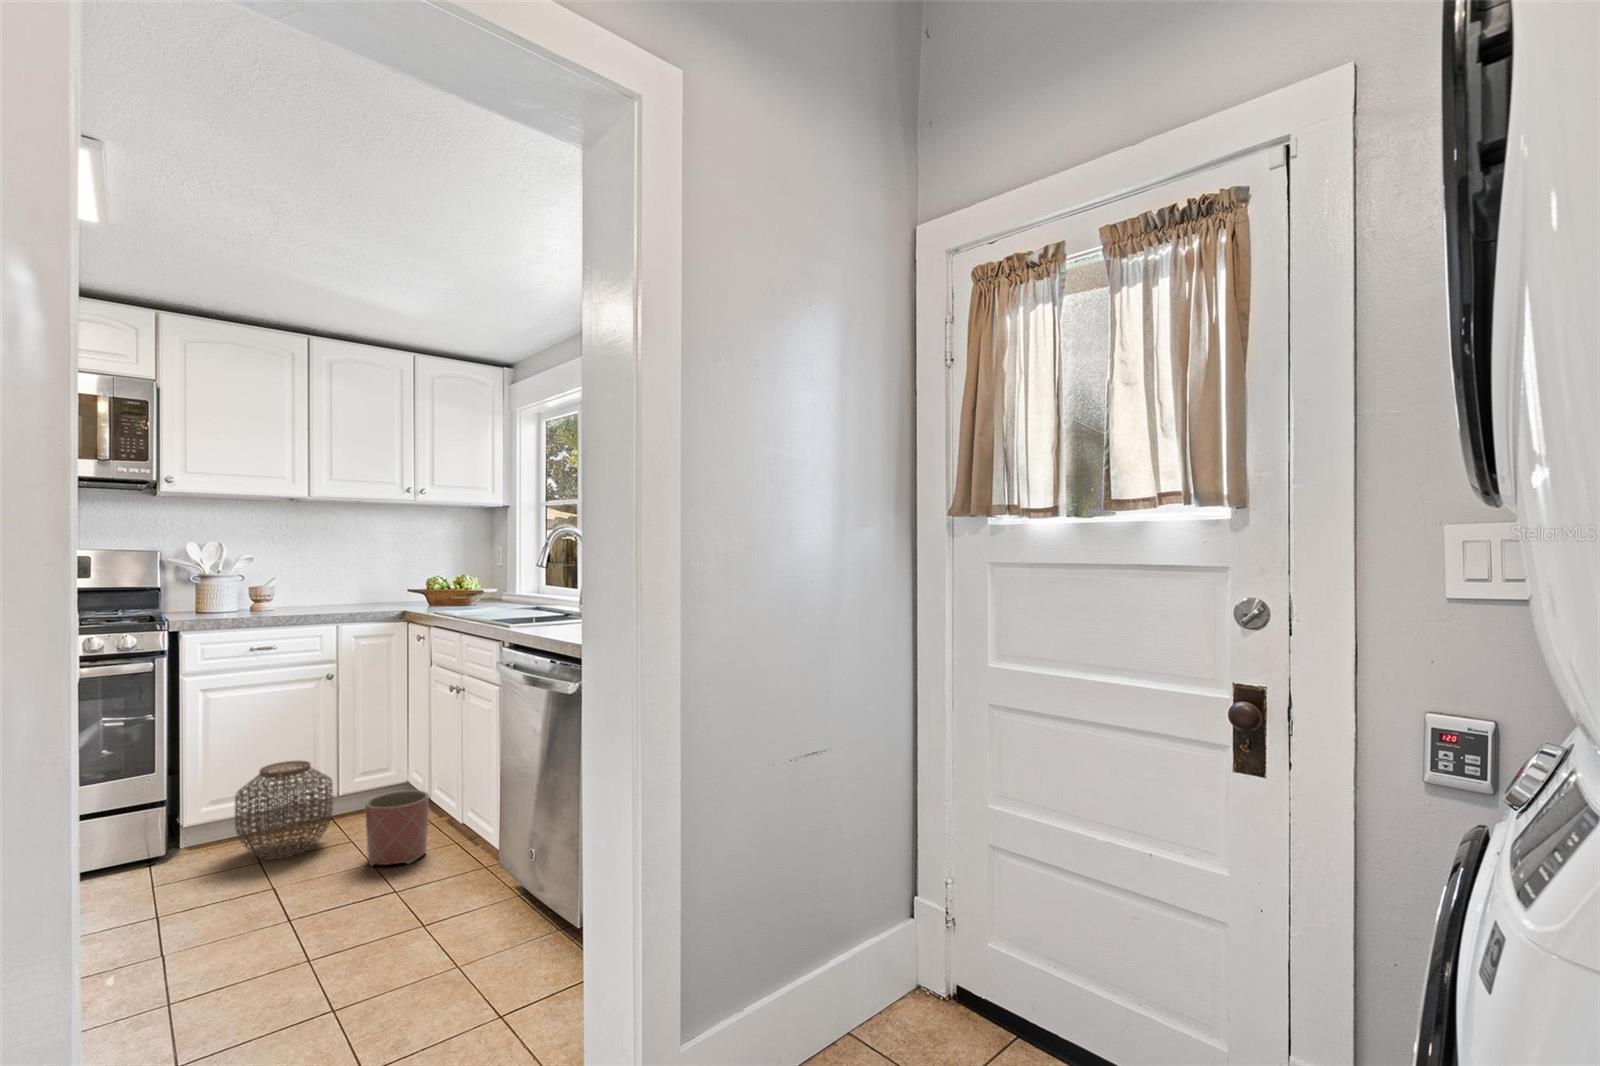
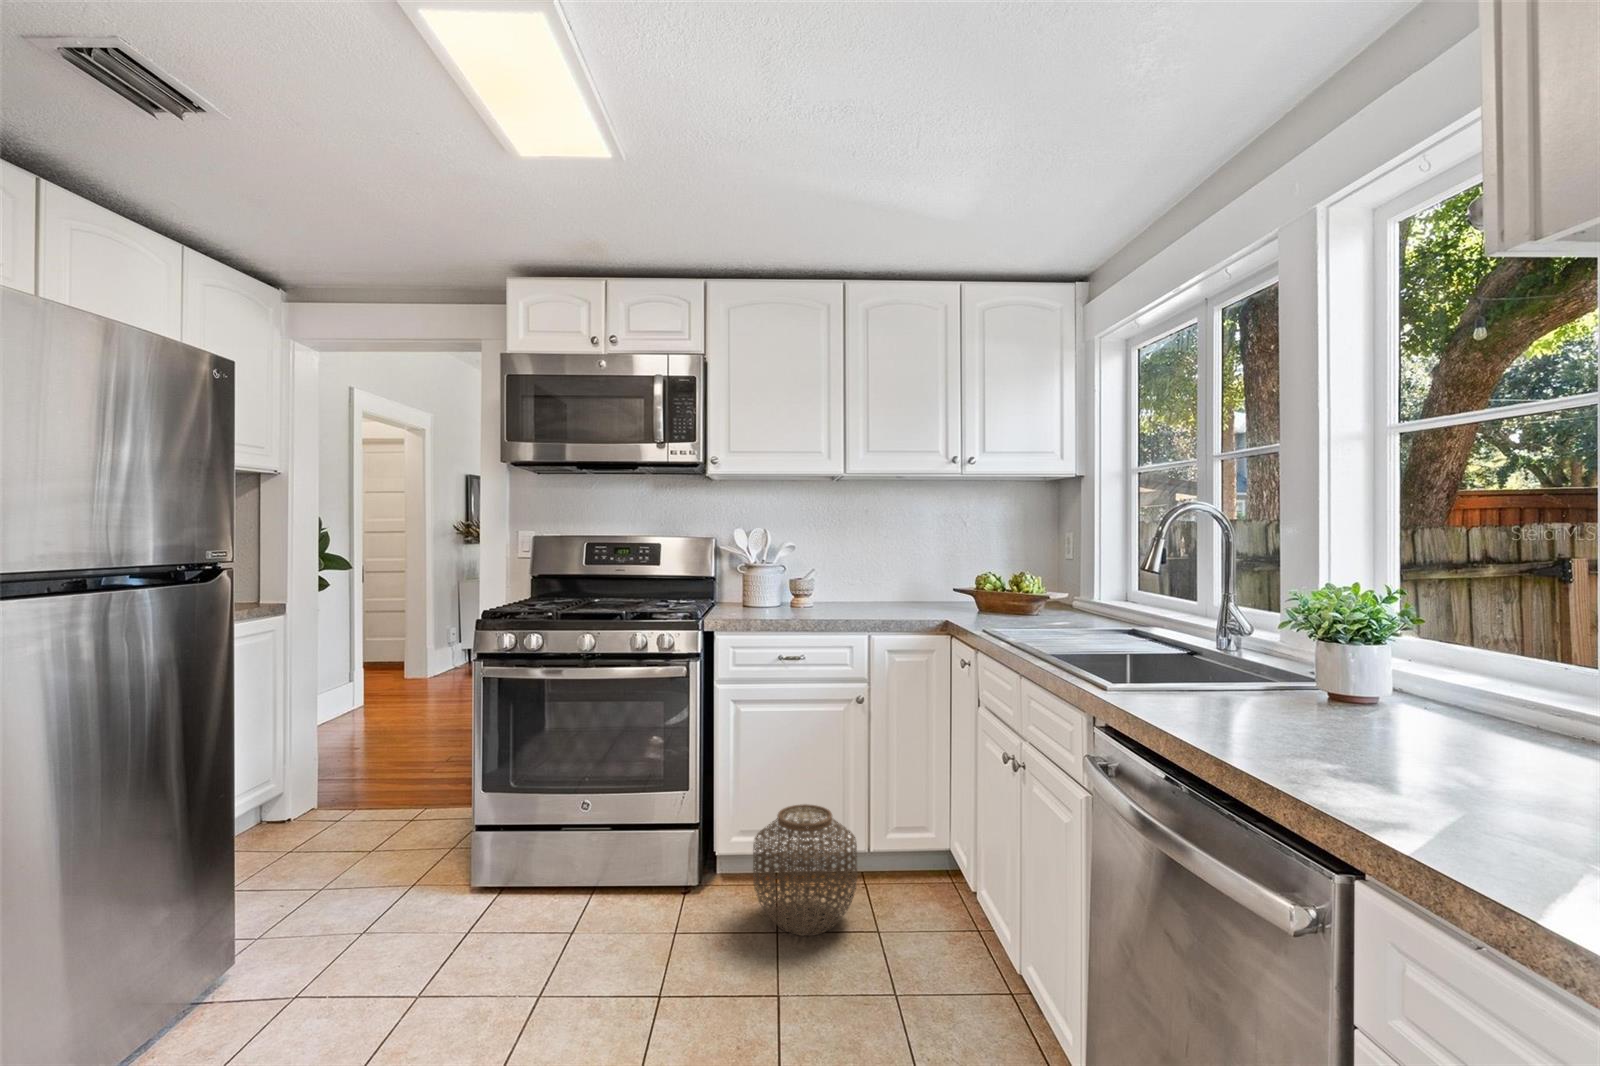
planter: present [365,790,429,866] -> none [886,888,971,1016]

